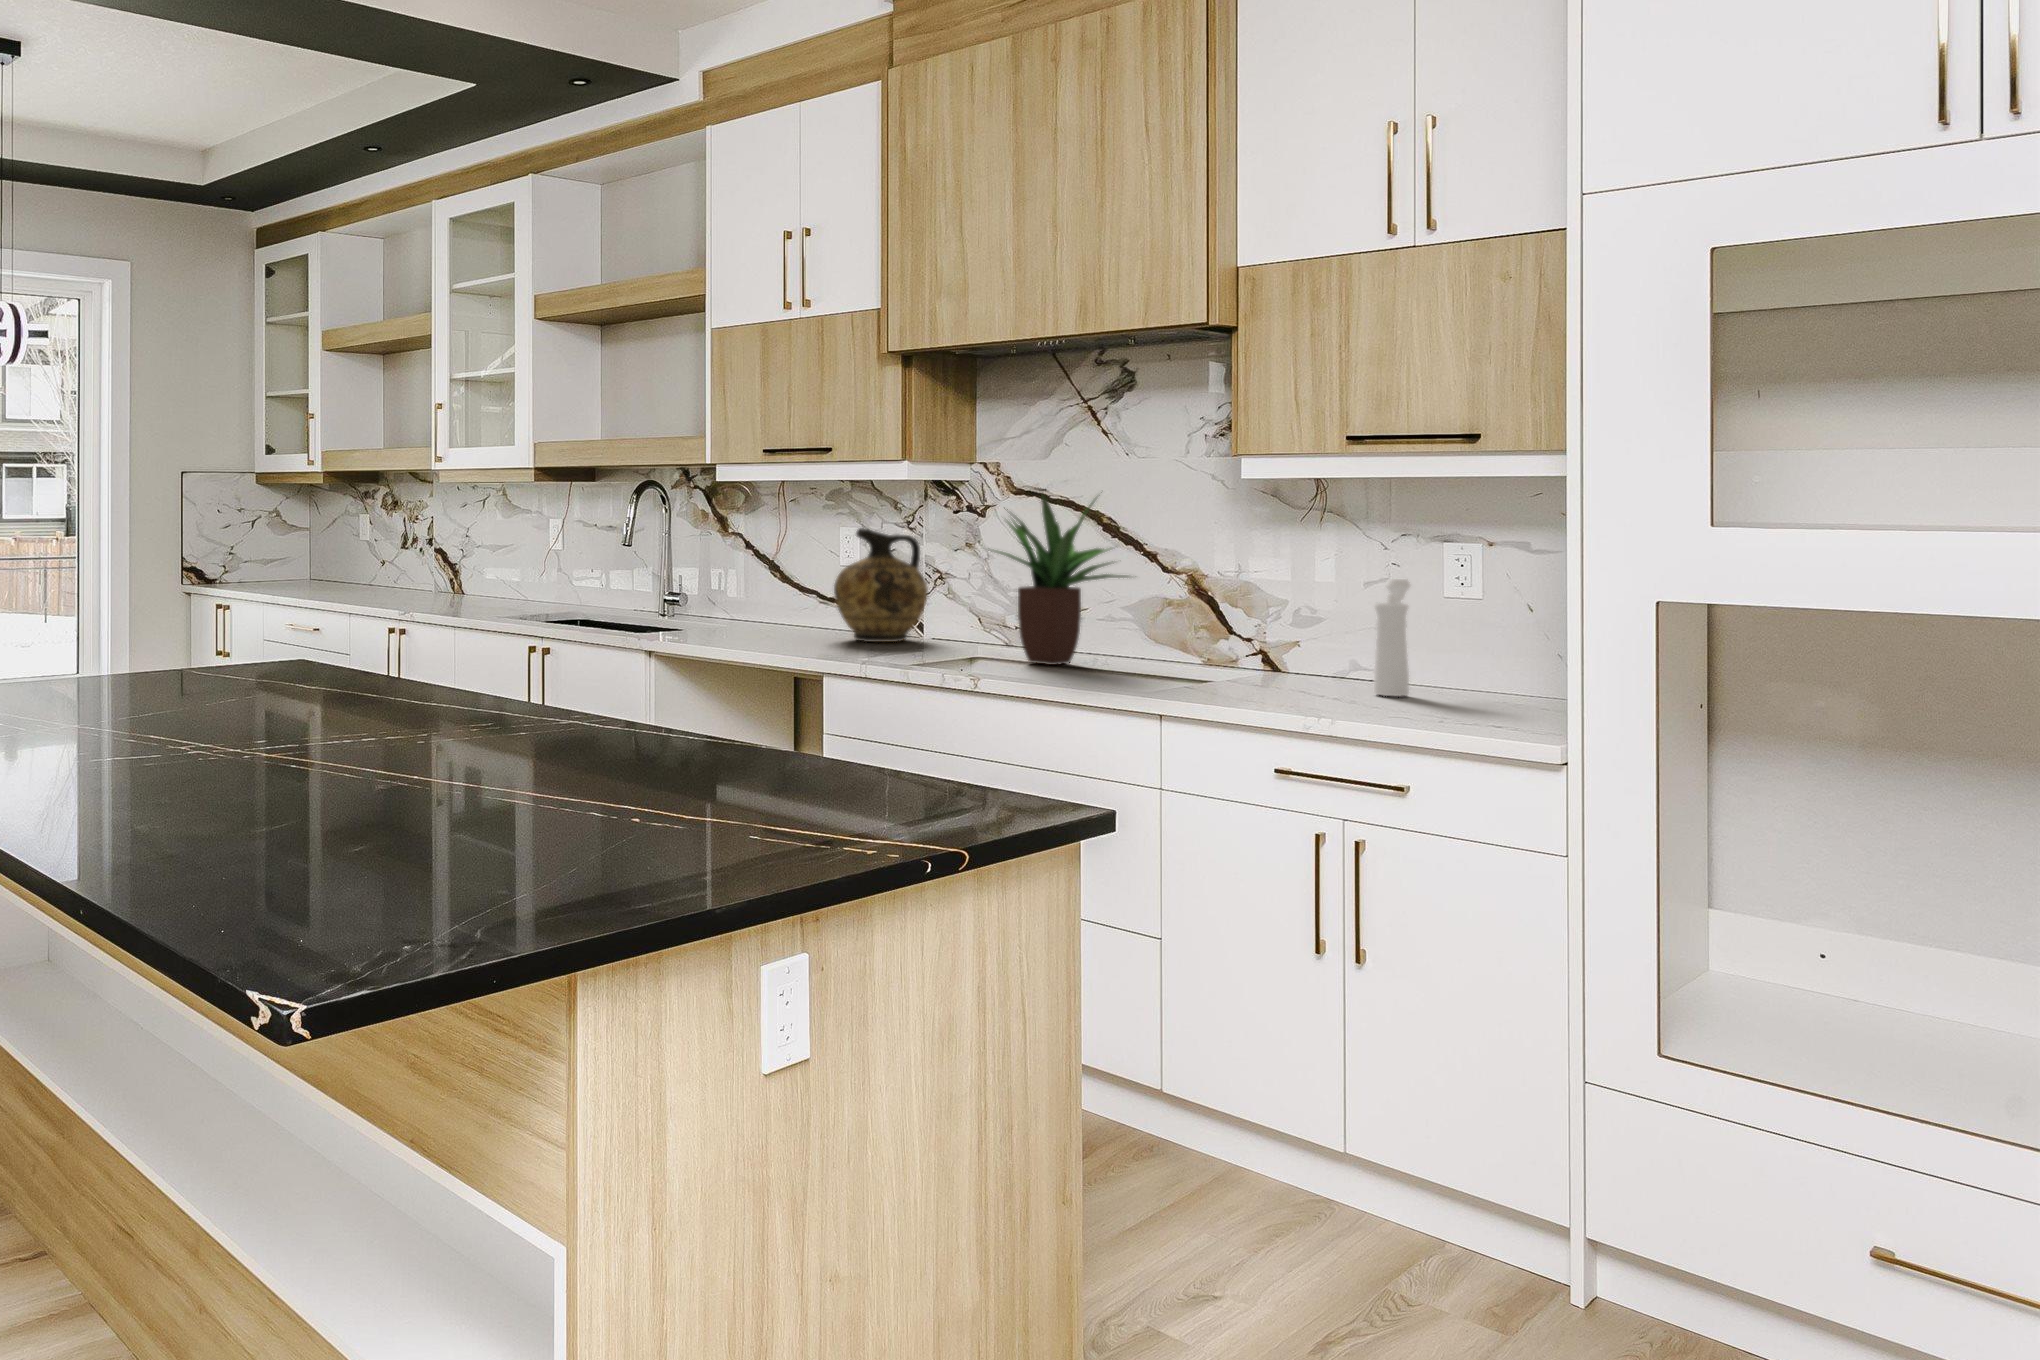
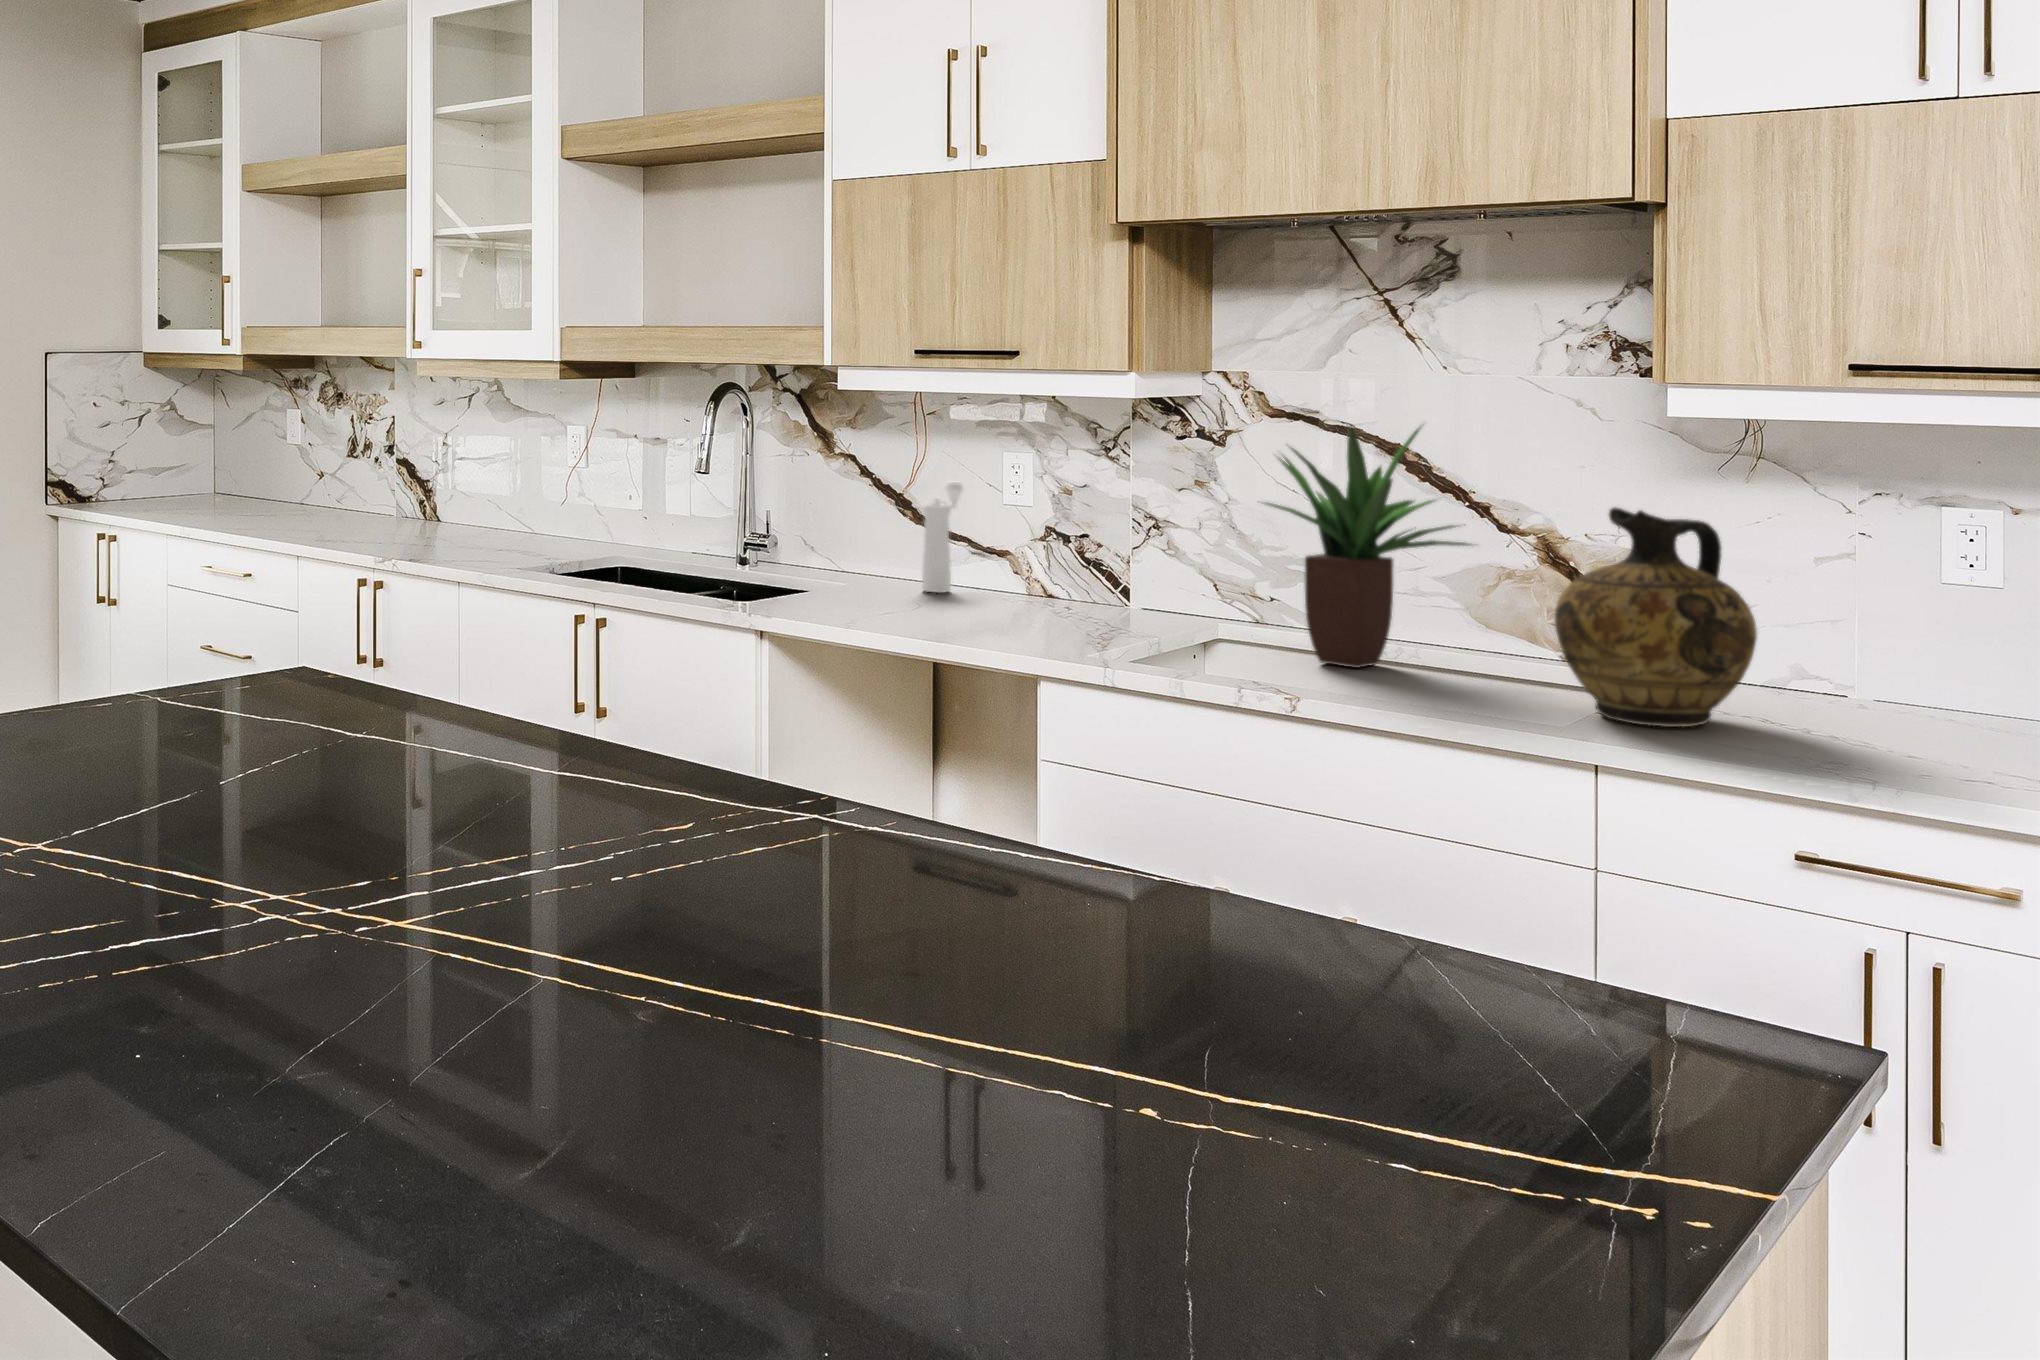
ceramic jug: present [834,528,928,642] -> present [1554,508,1757,727]
pepper mill: present [1374,579,1410,697] -> present [922,482,963,593]

